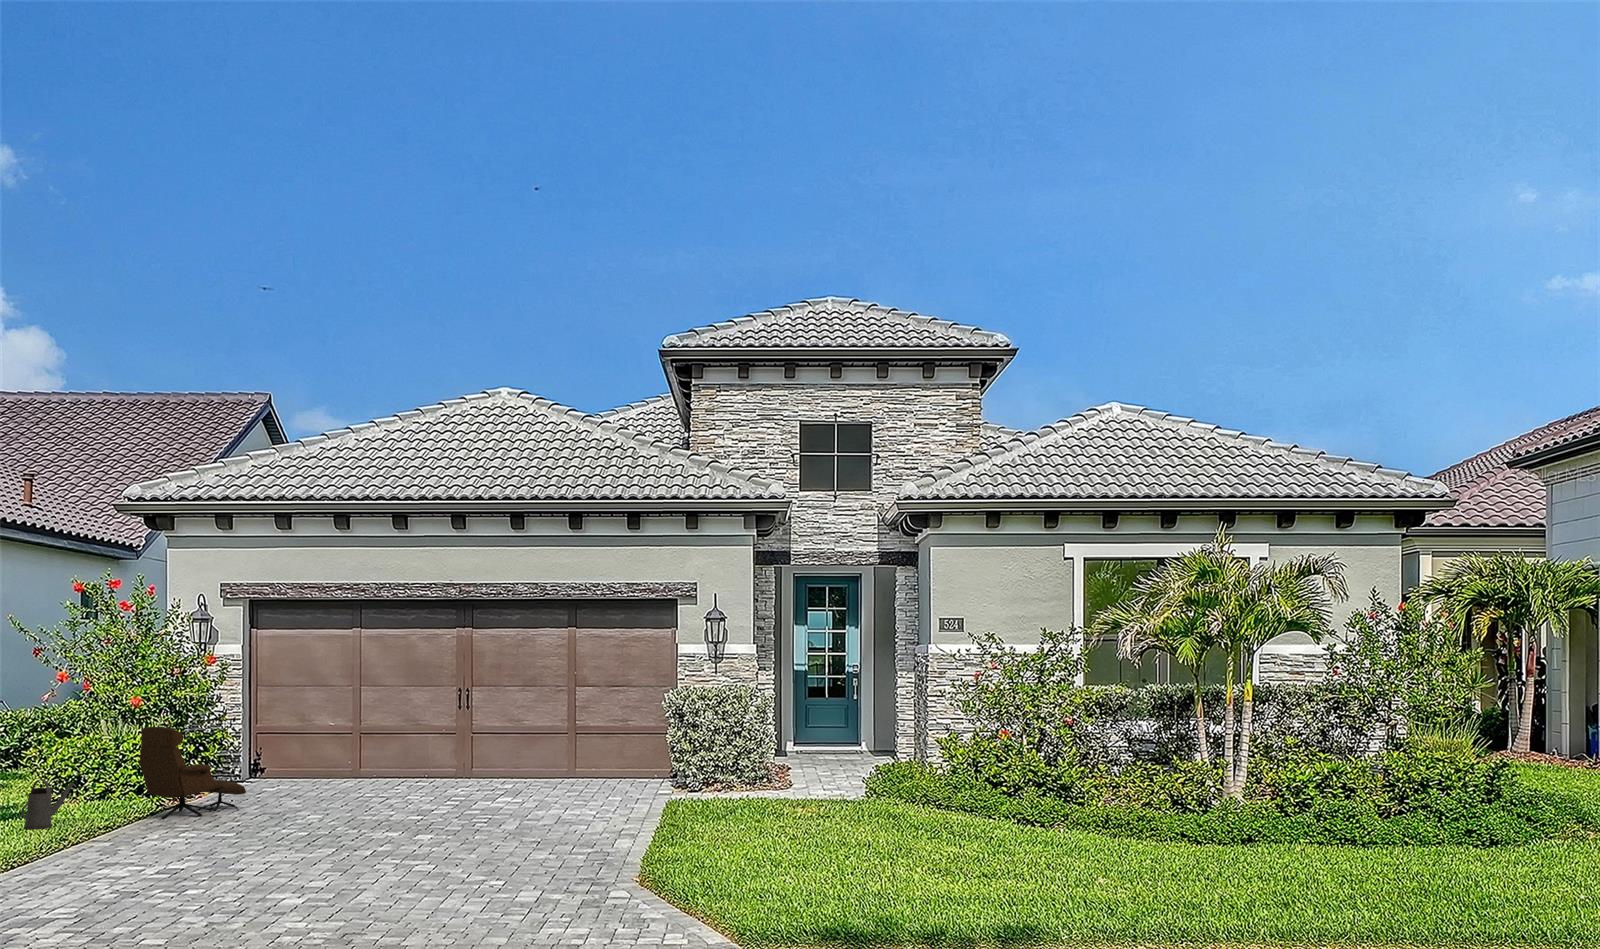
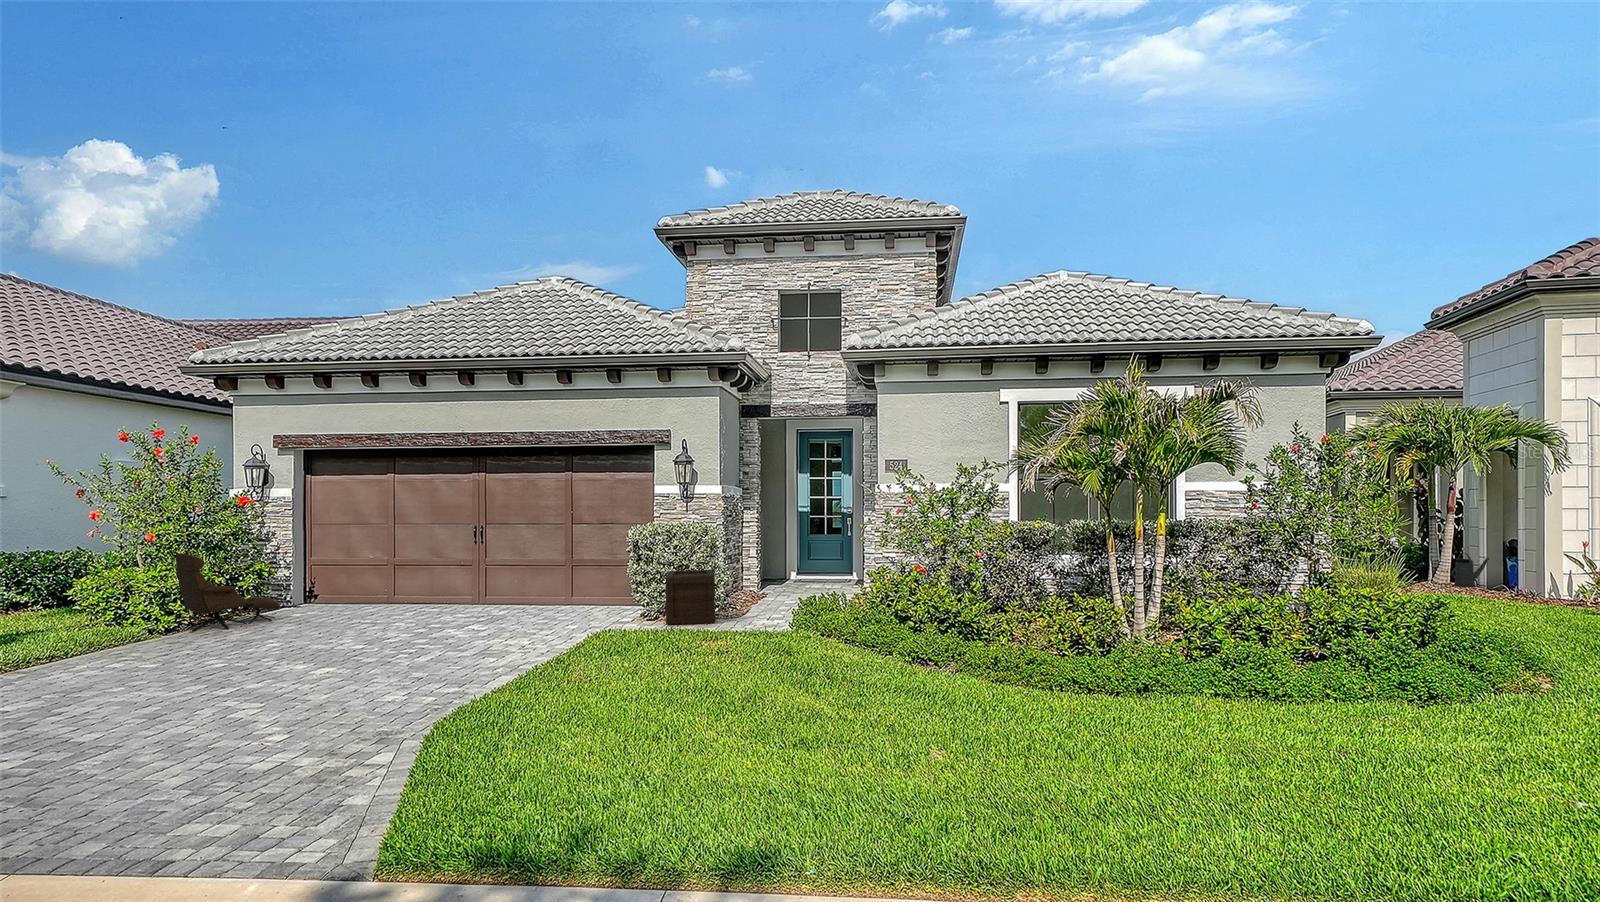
wooden crate: none [713,743,774,804] -> present [666,570,715,625]
watering can: present [21,779,74,829] -> present [1452,553,1489,587]

